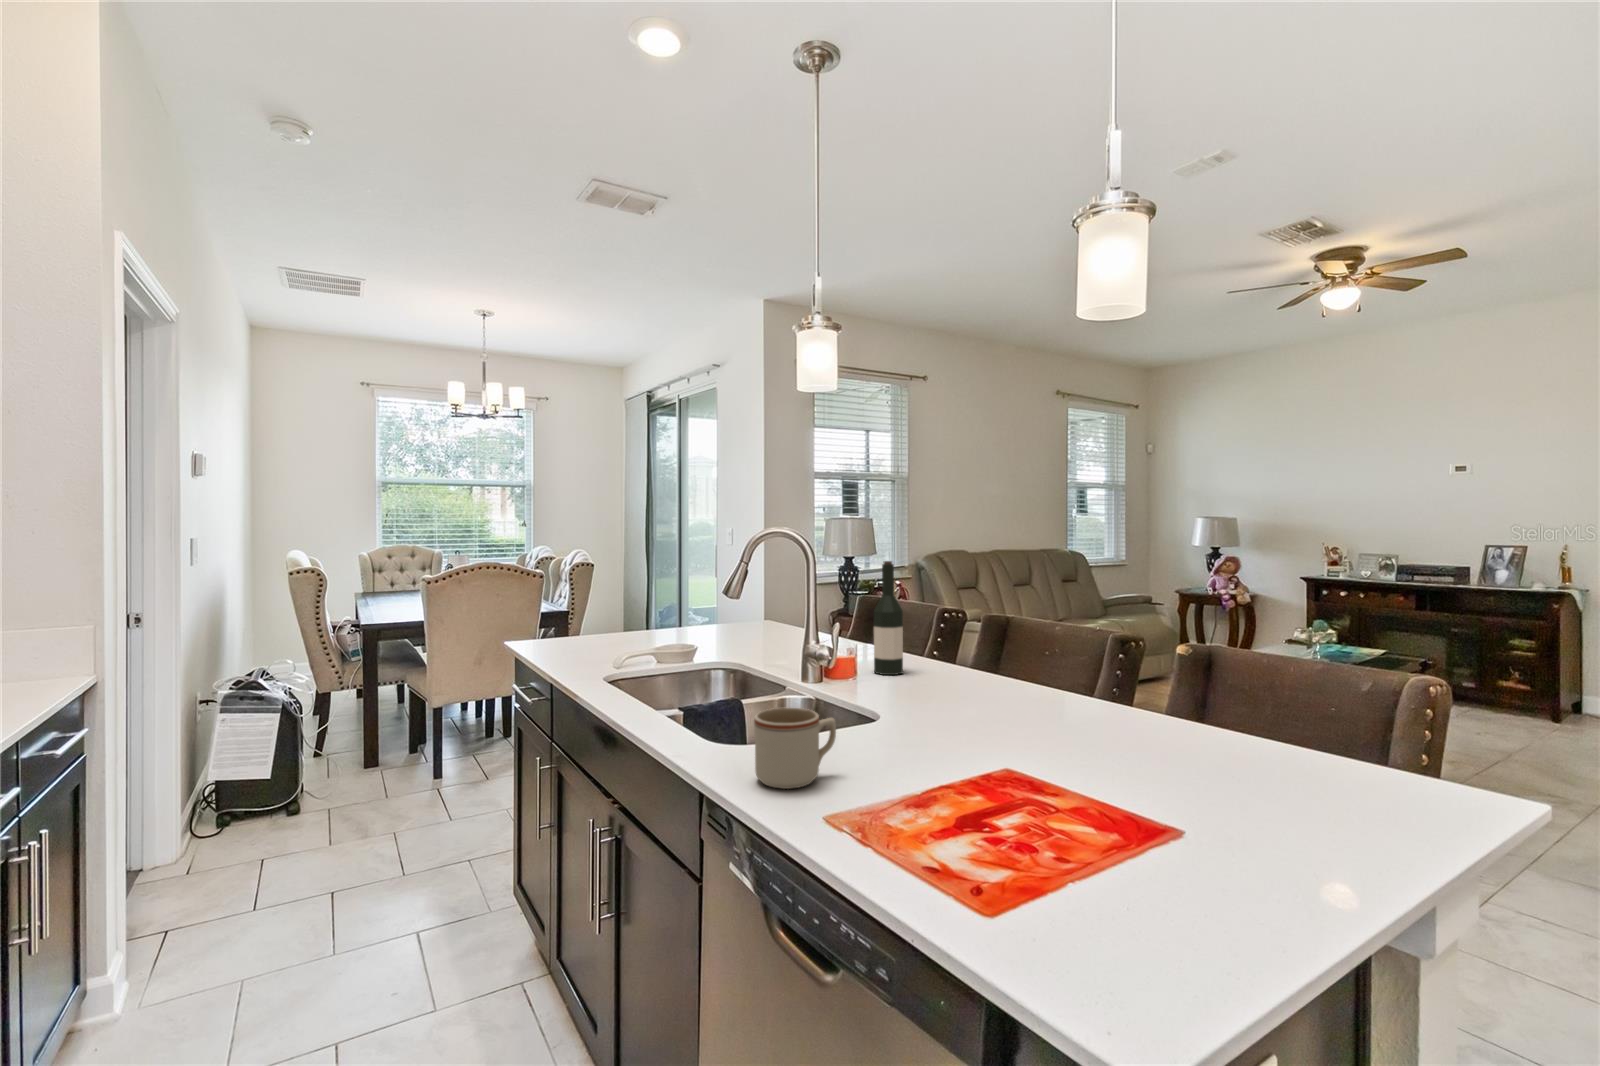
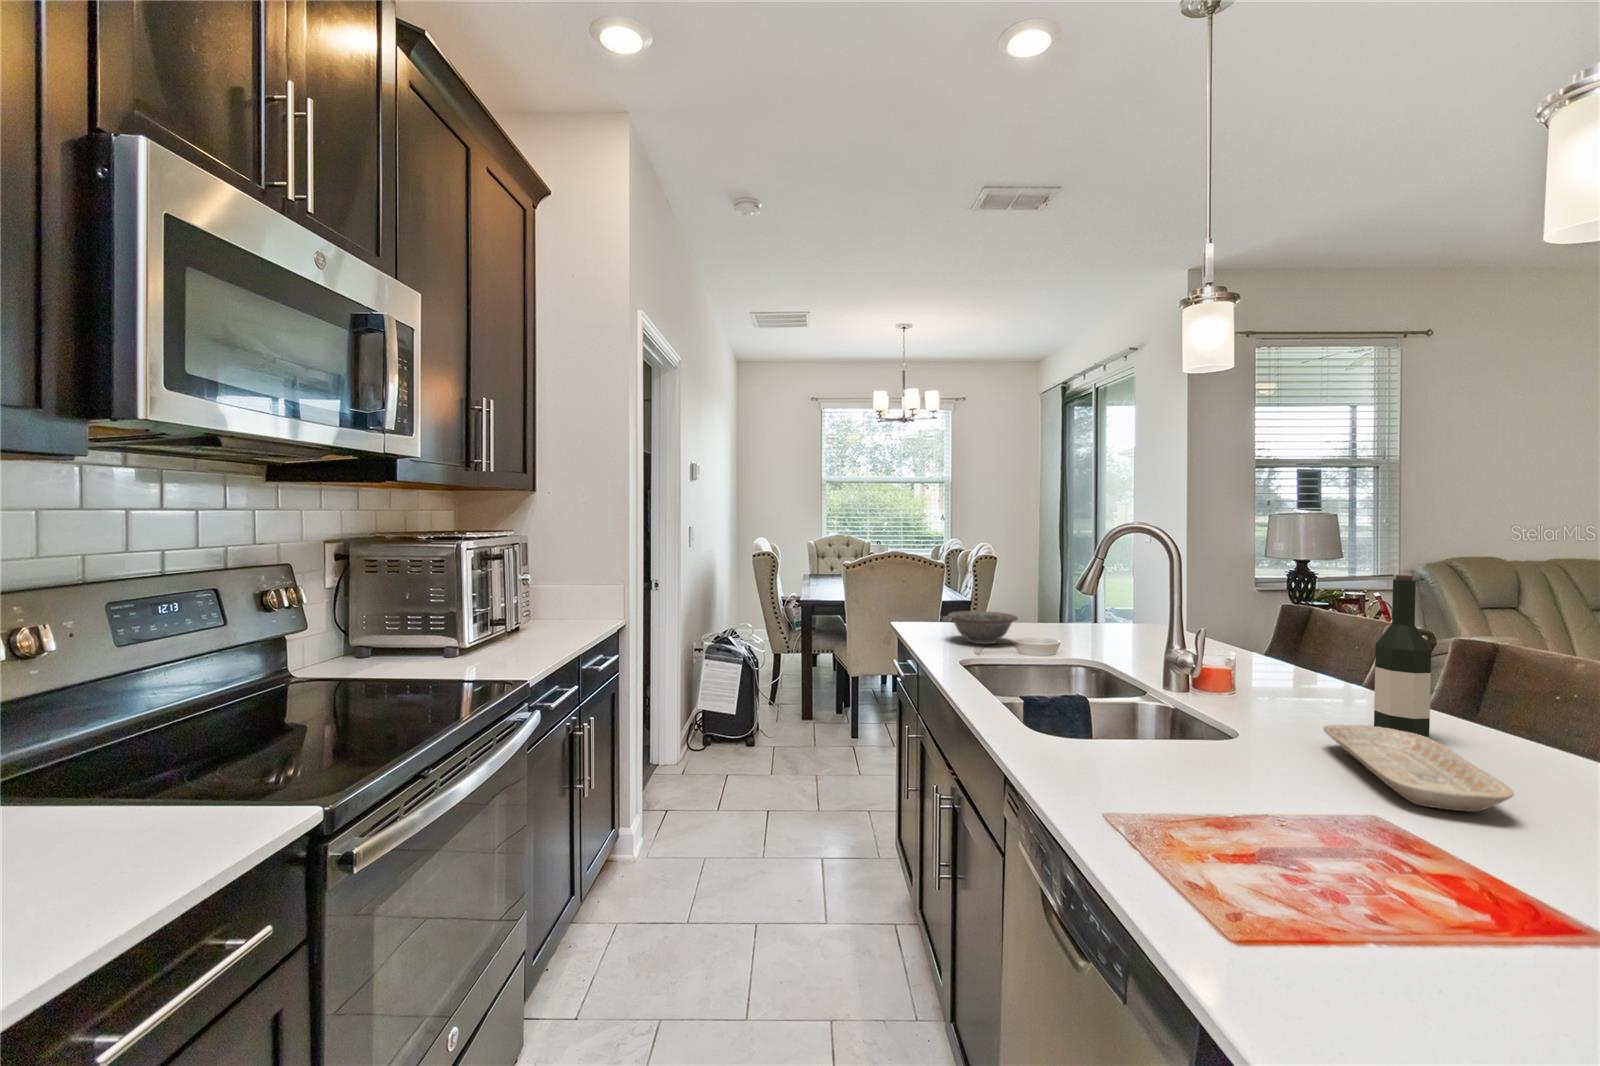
decorative bowl: none [553,615,622,646] -> present [948,611,1018,644]
tray: none [843,667,933,709] -> present [1323,725,1514,812]
mug: present [754,708,836,789] -> none [1190,798,1342,942]

